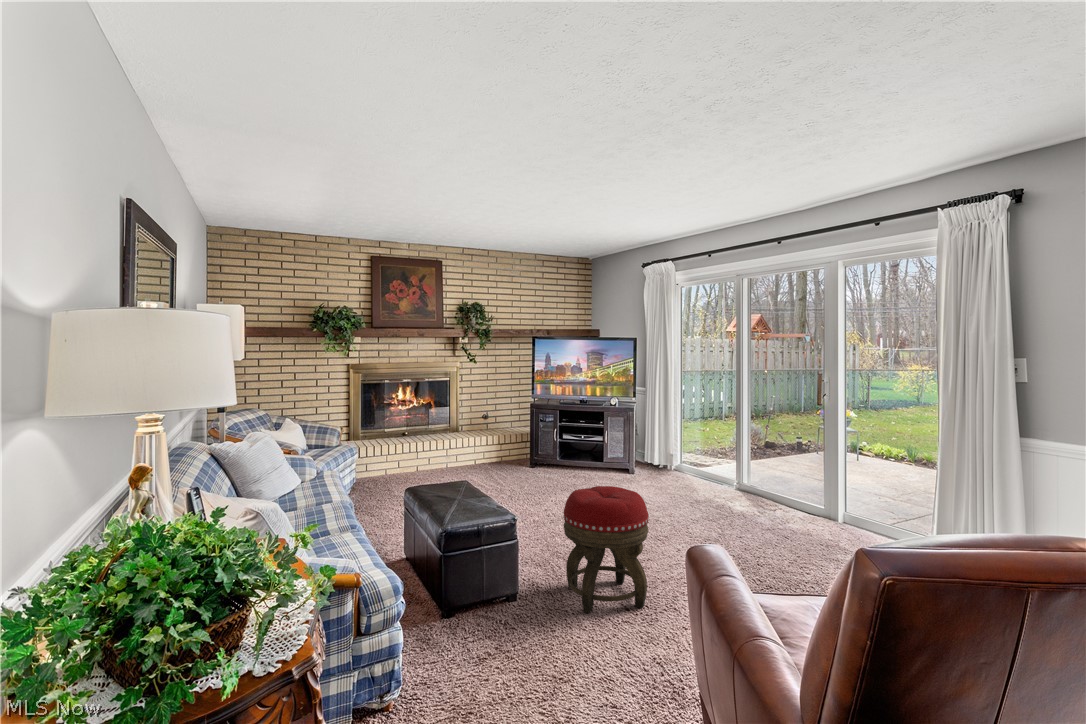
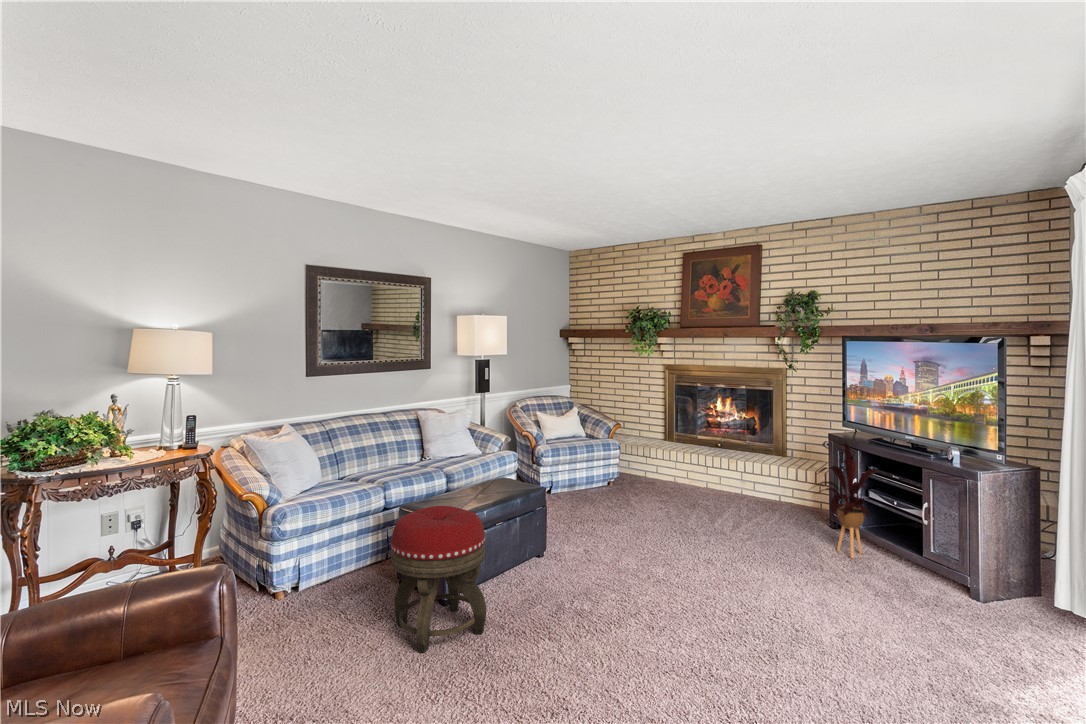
house plant: none [558,404,596,476] -> present [816,443,879,558]

